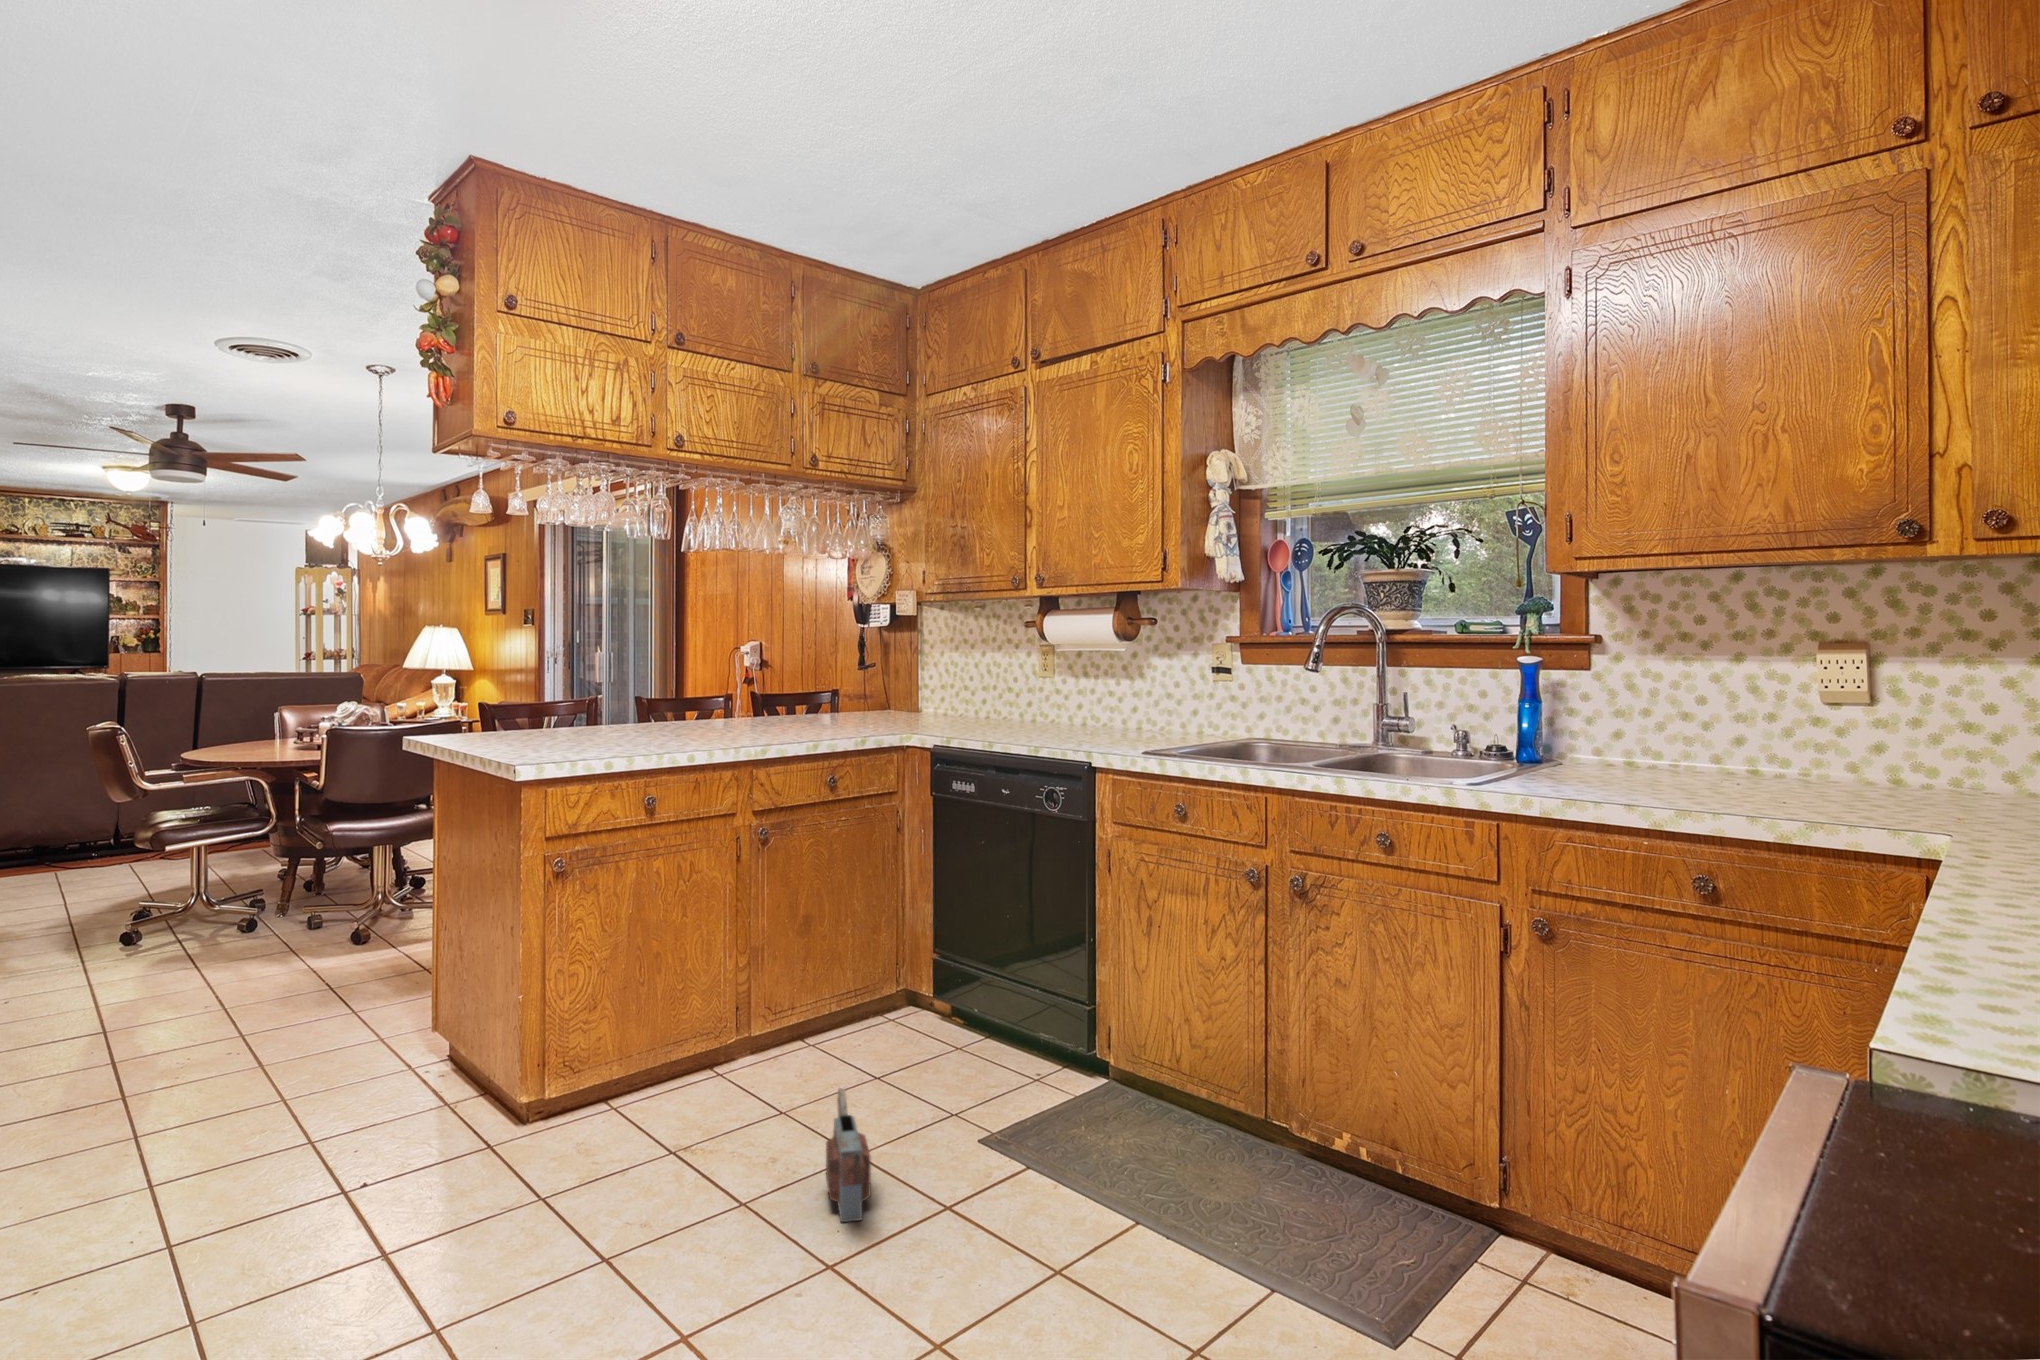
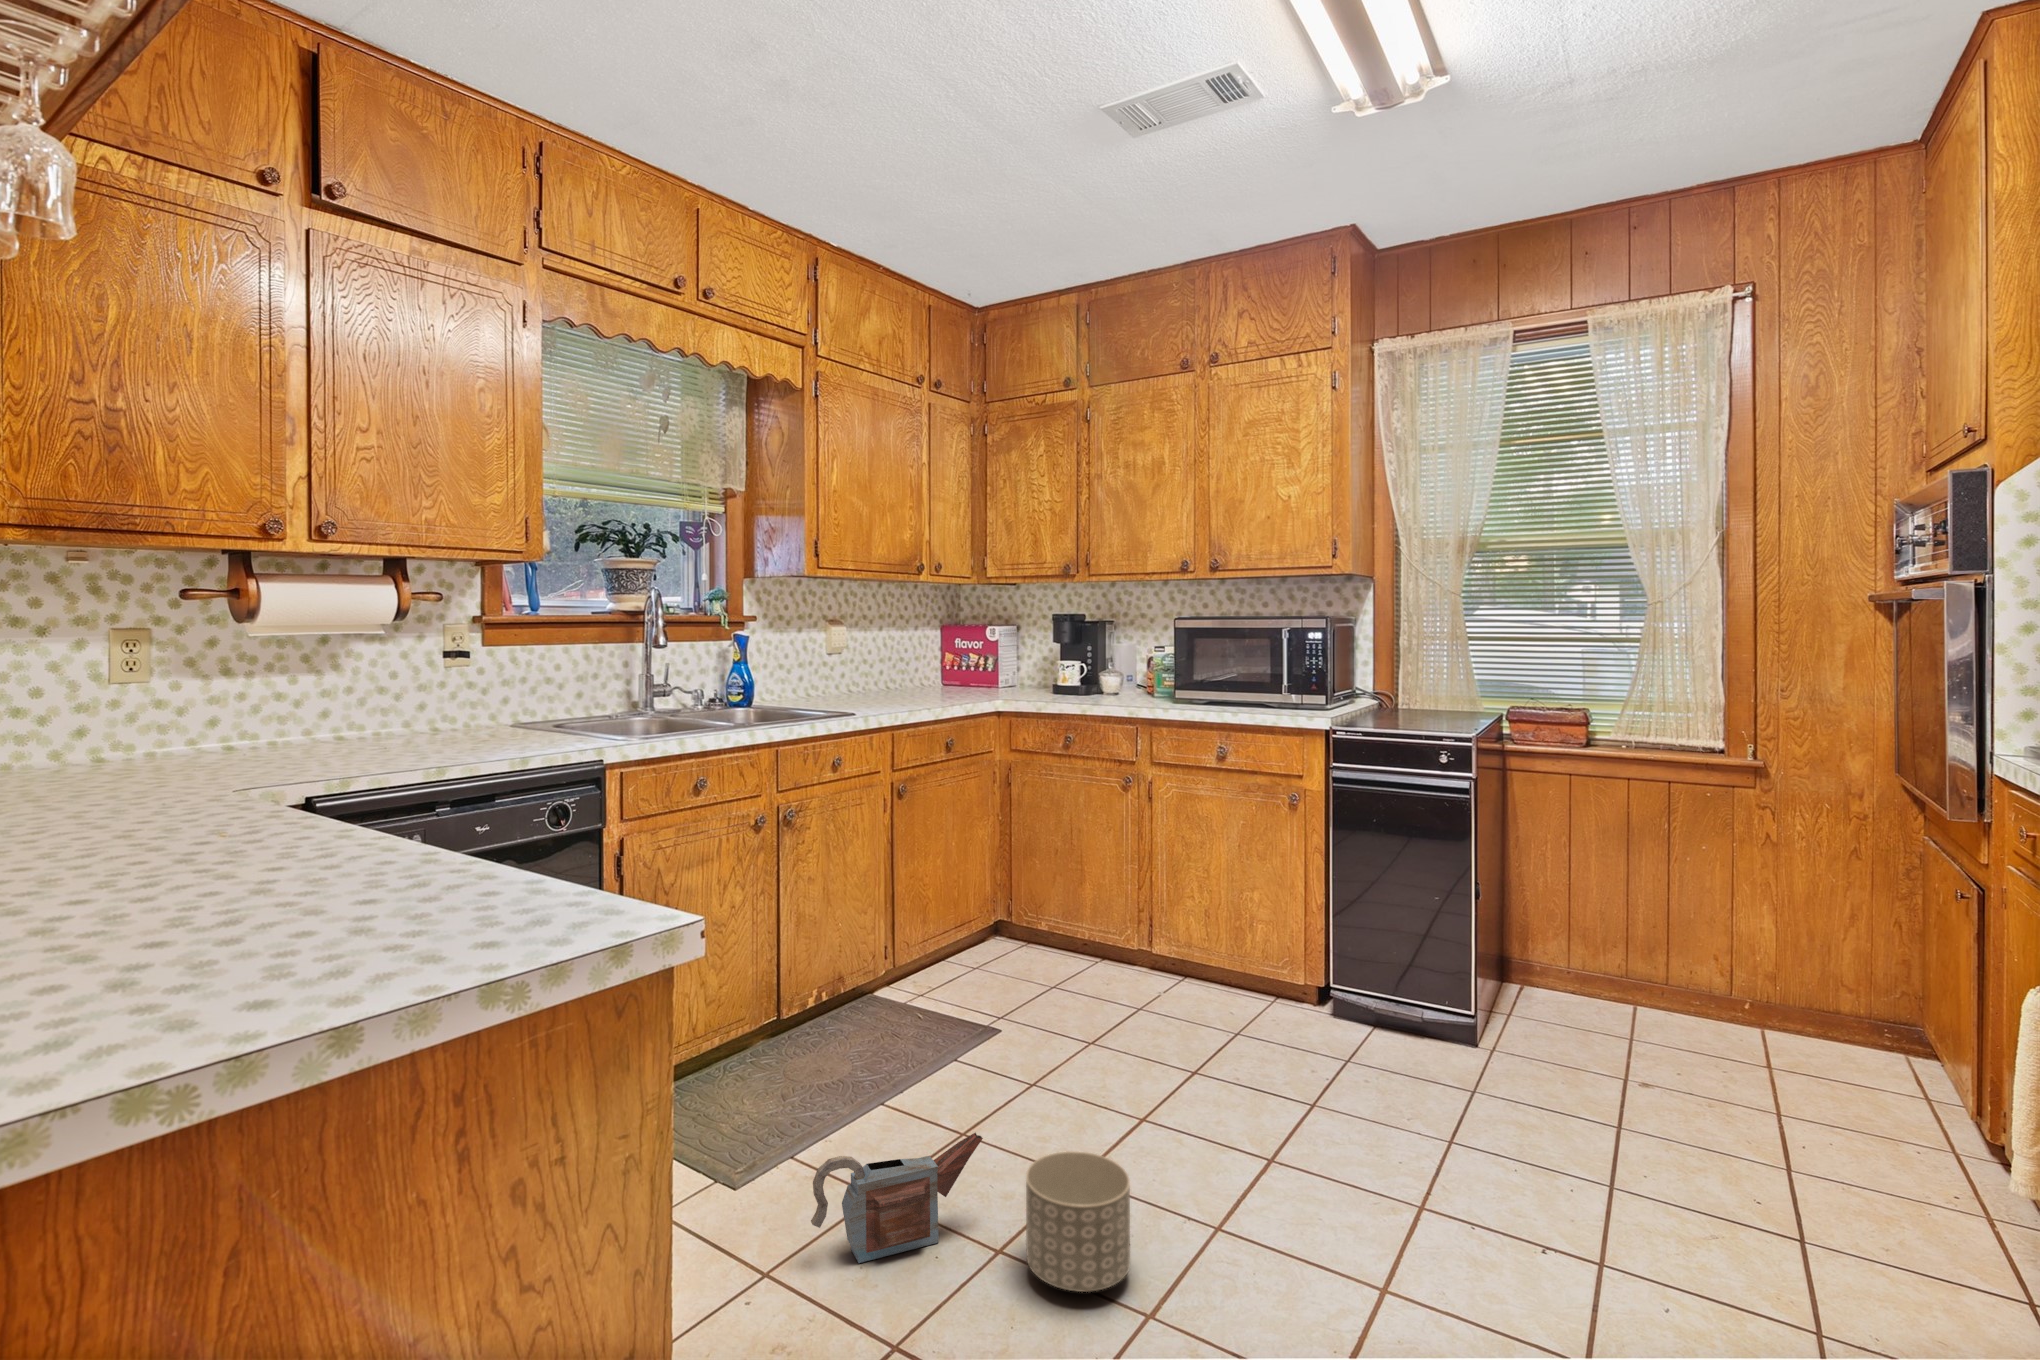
planter: none [695,1170,798,1307] -> present [1026,1151,1130,1292]

